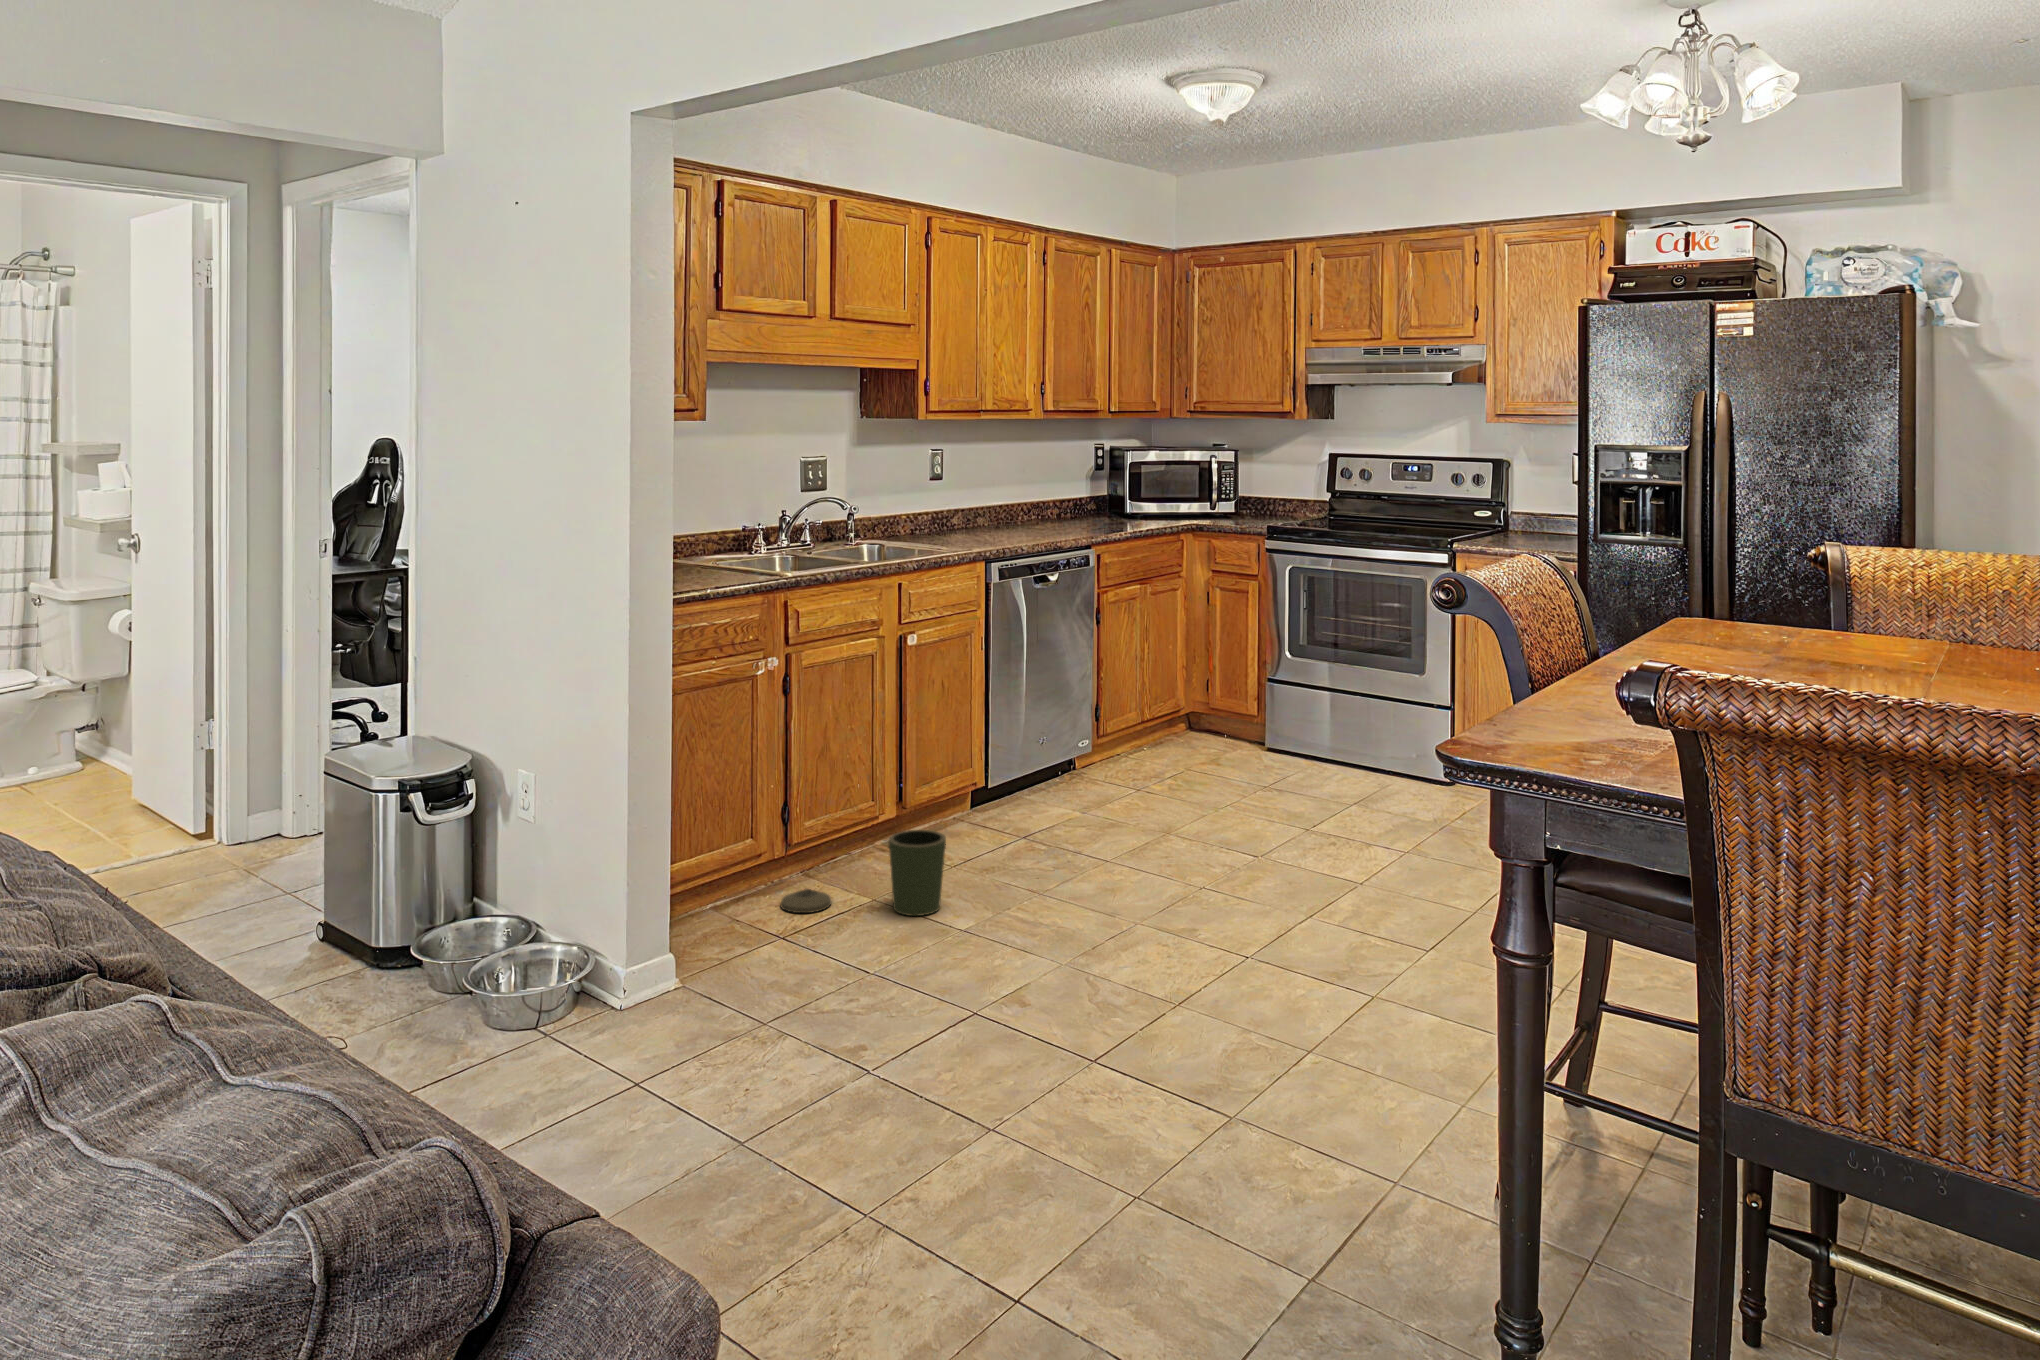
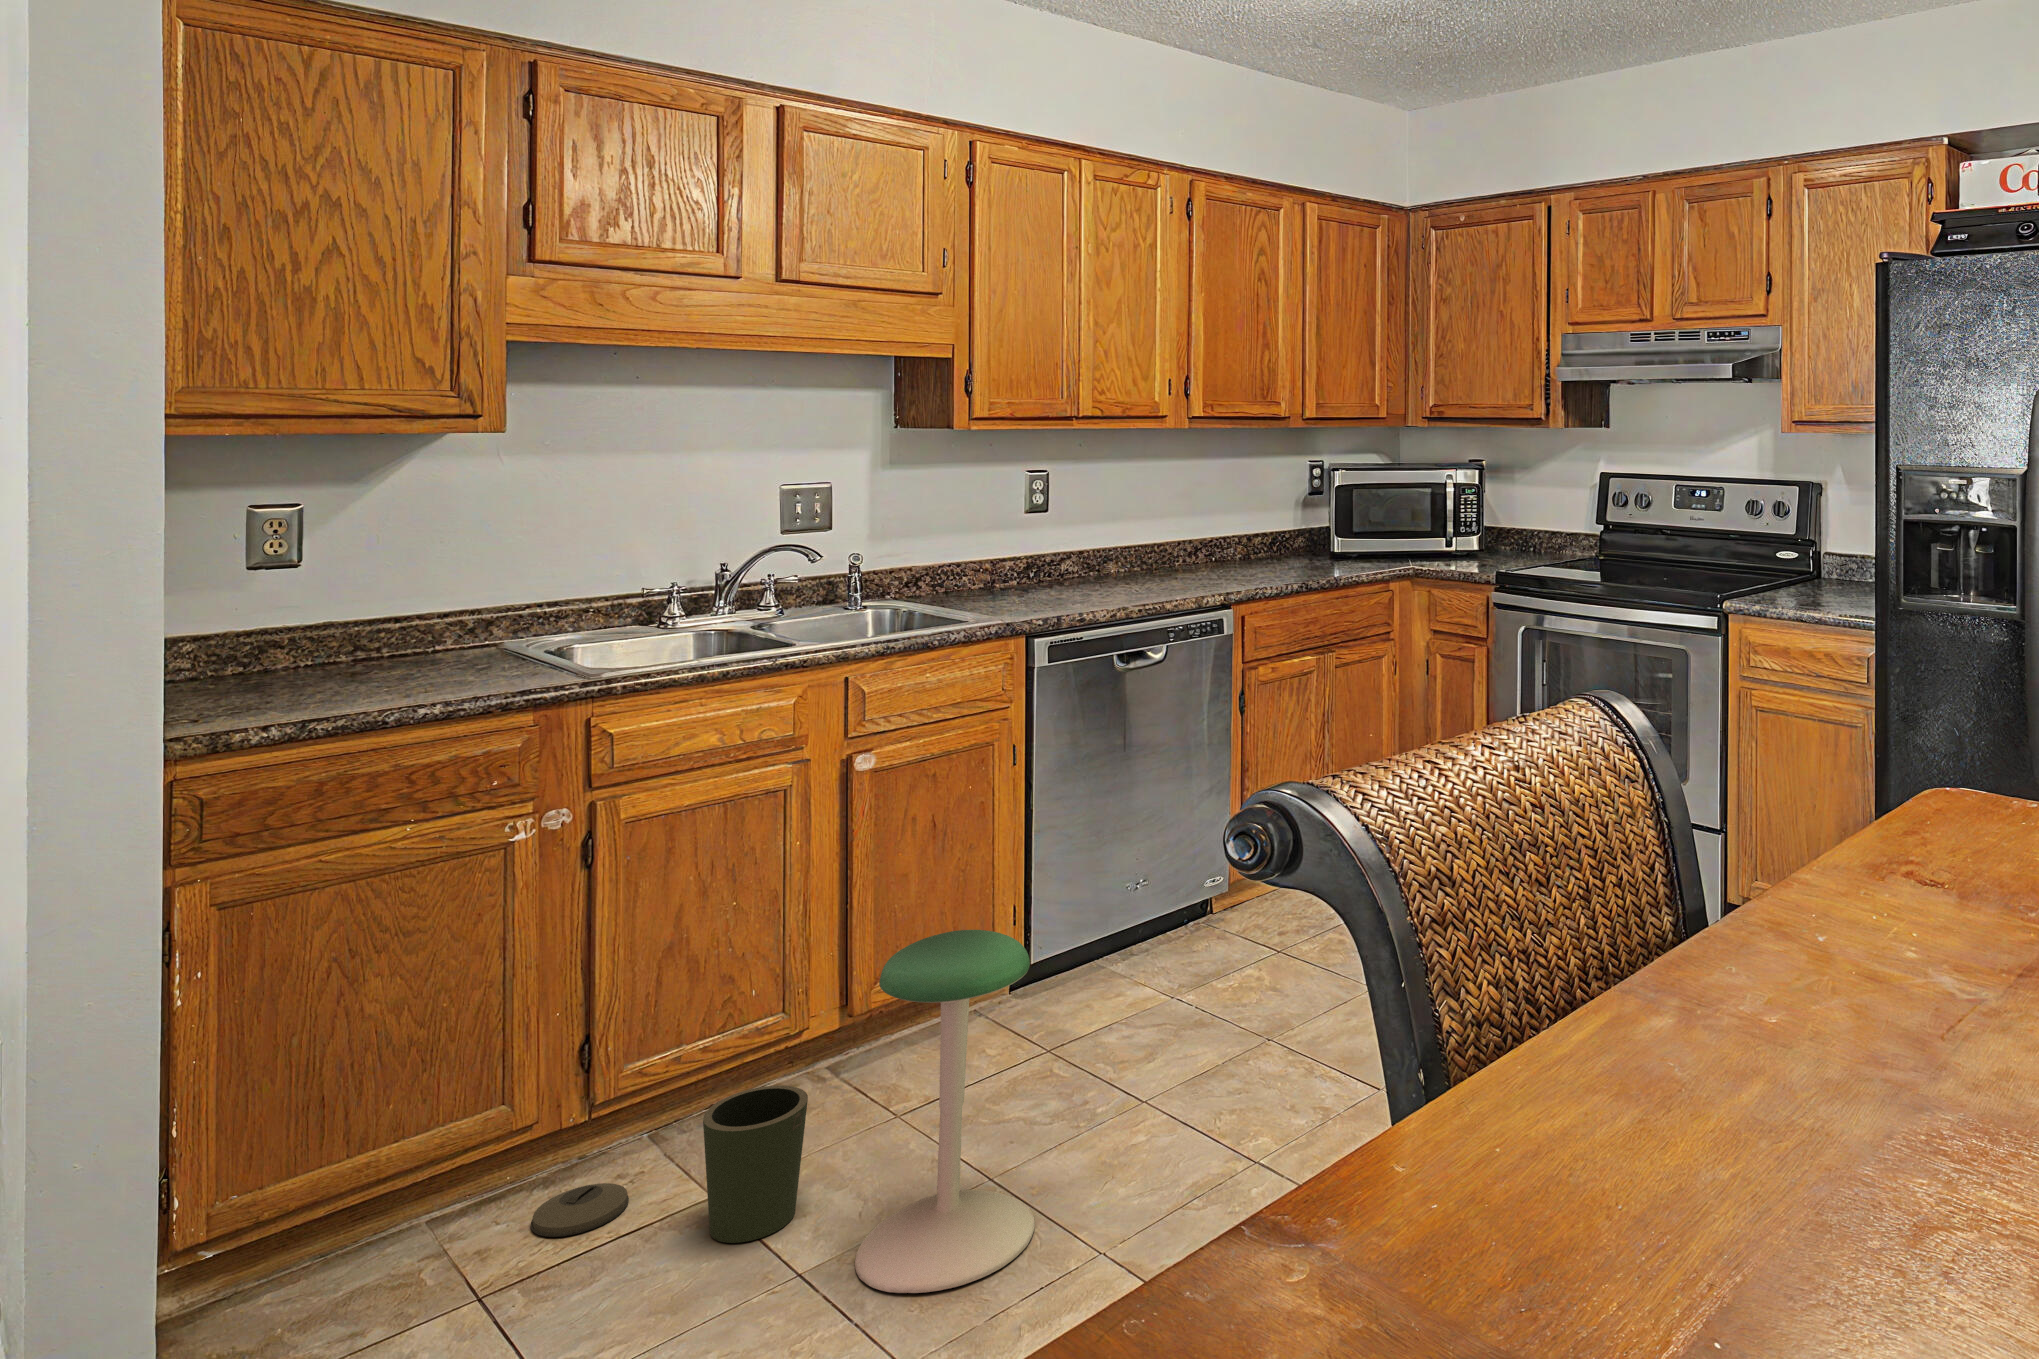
stool: none [995,730,1097,935] -> present [855,930,1035,1293]

